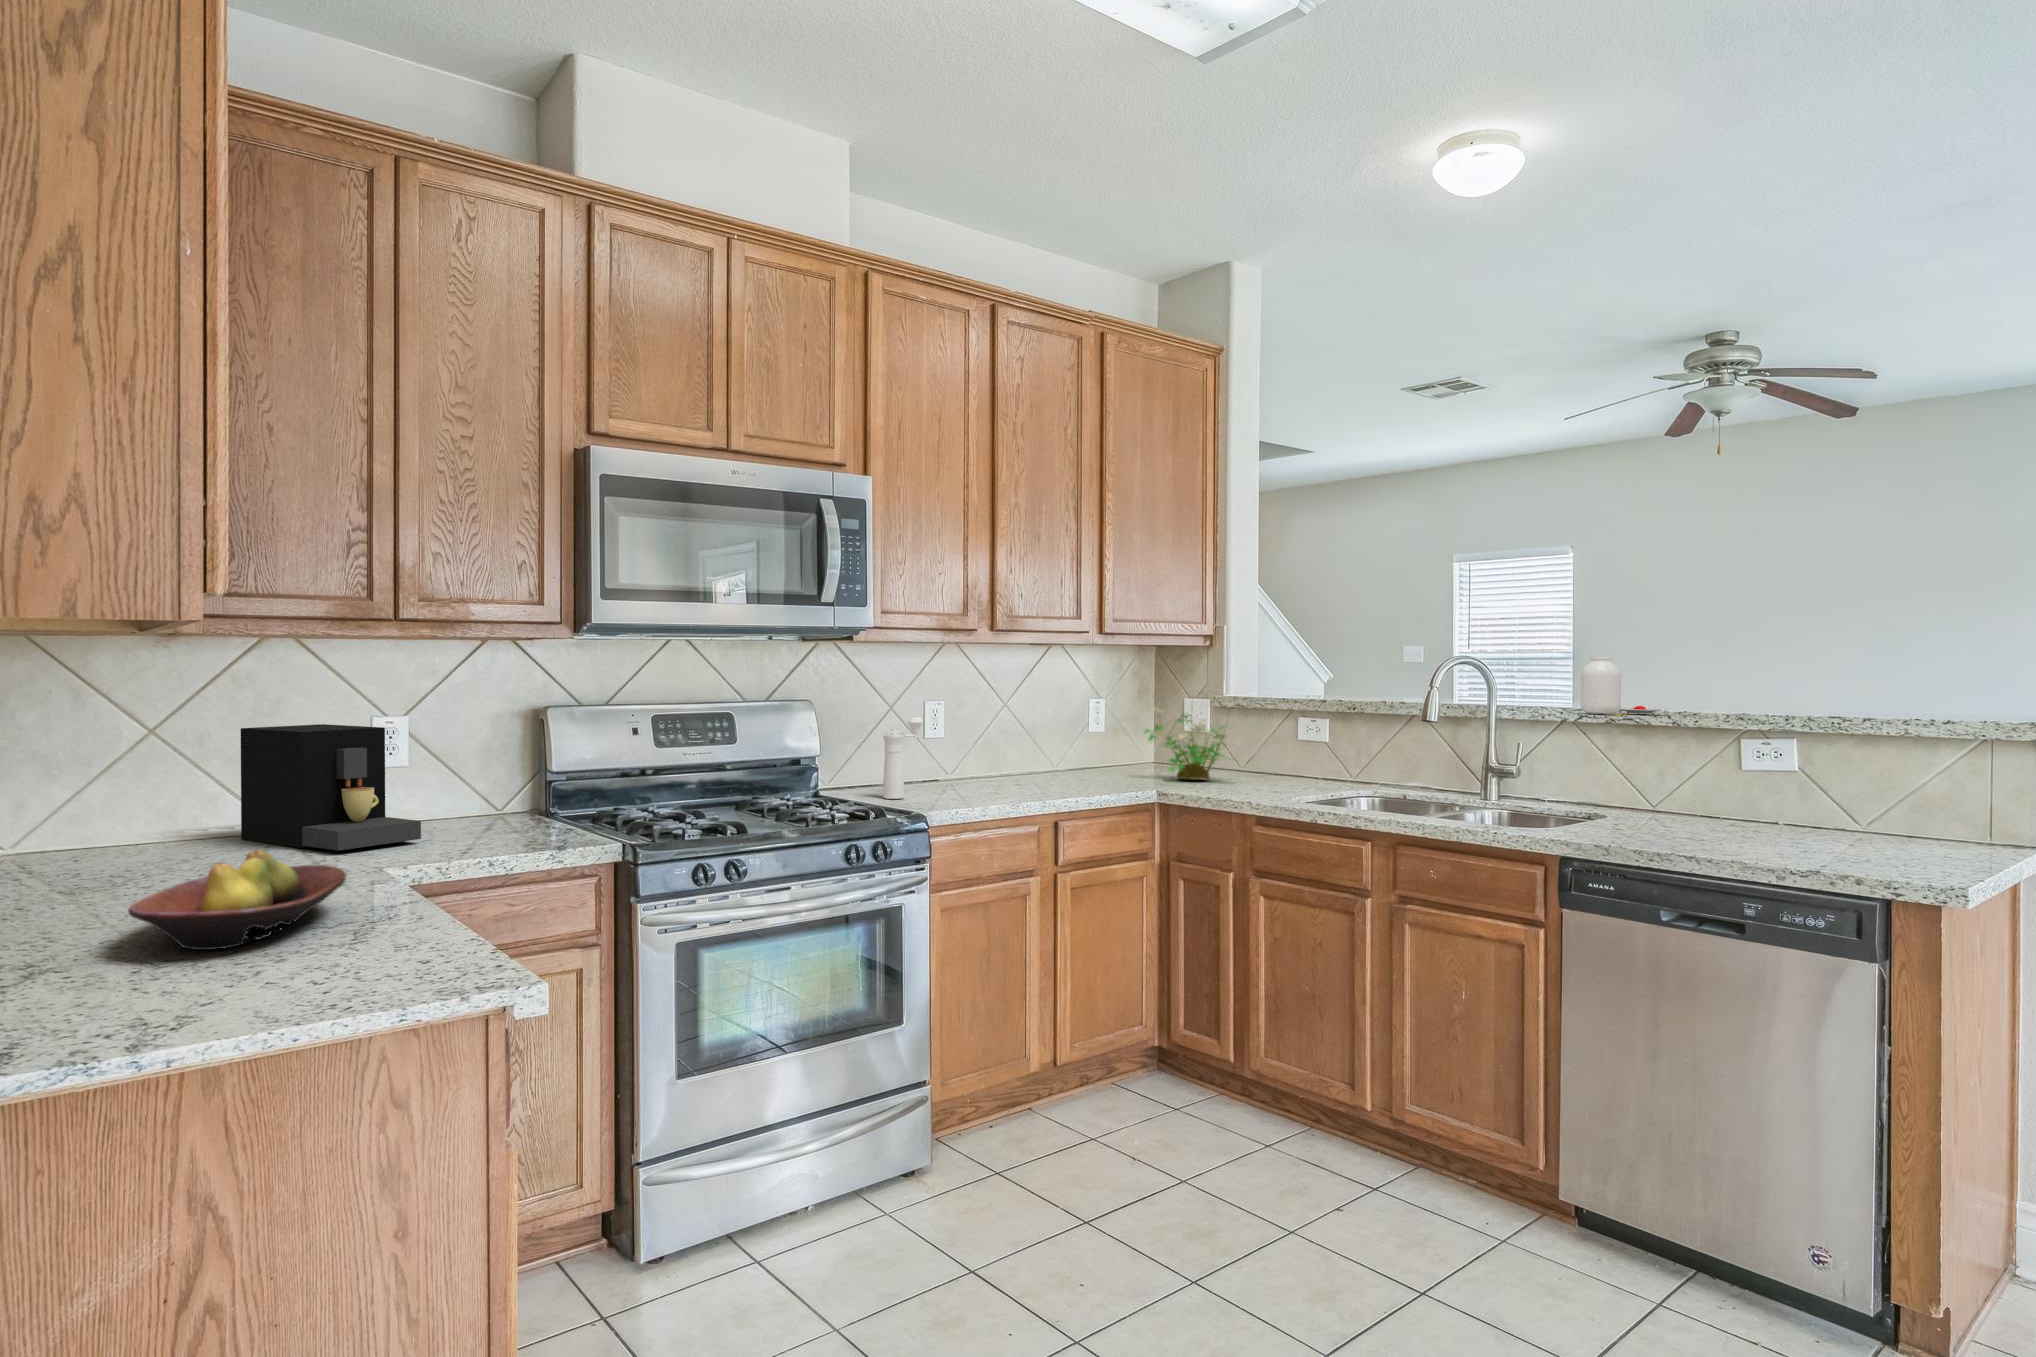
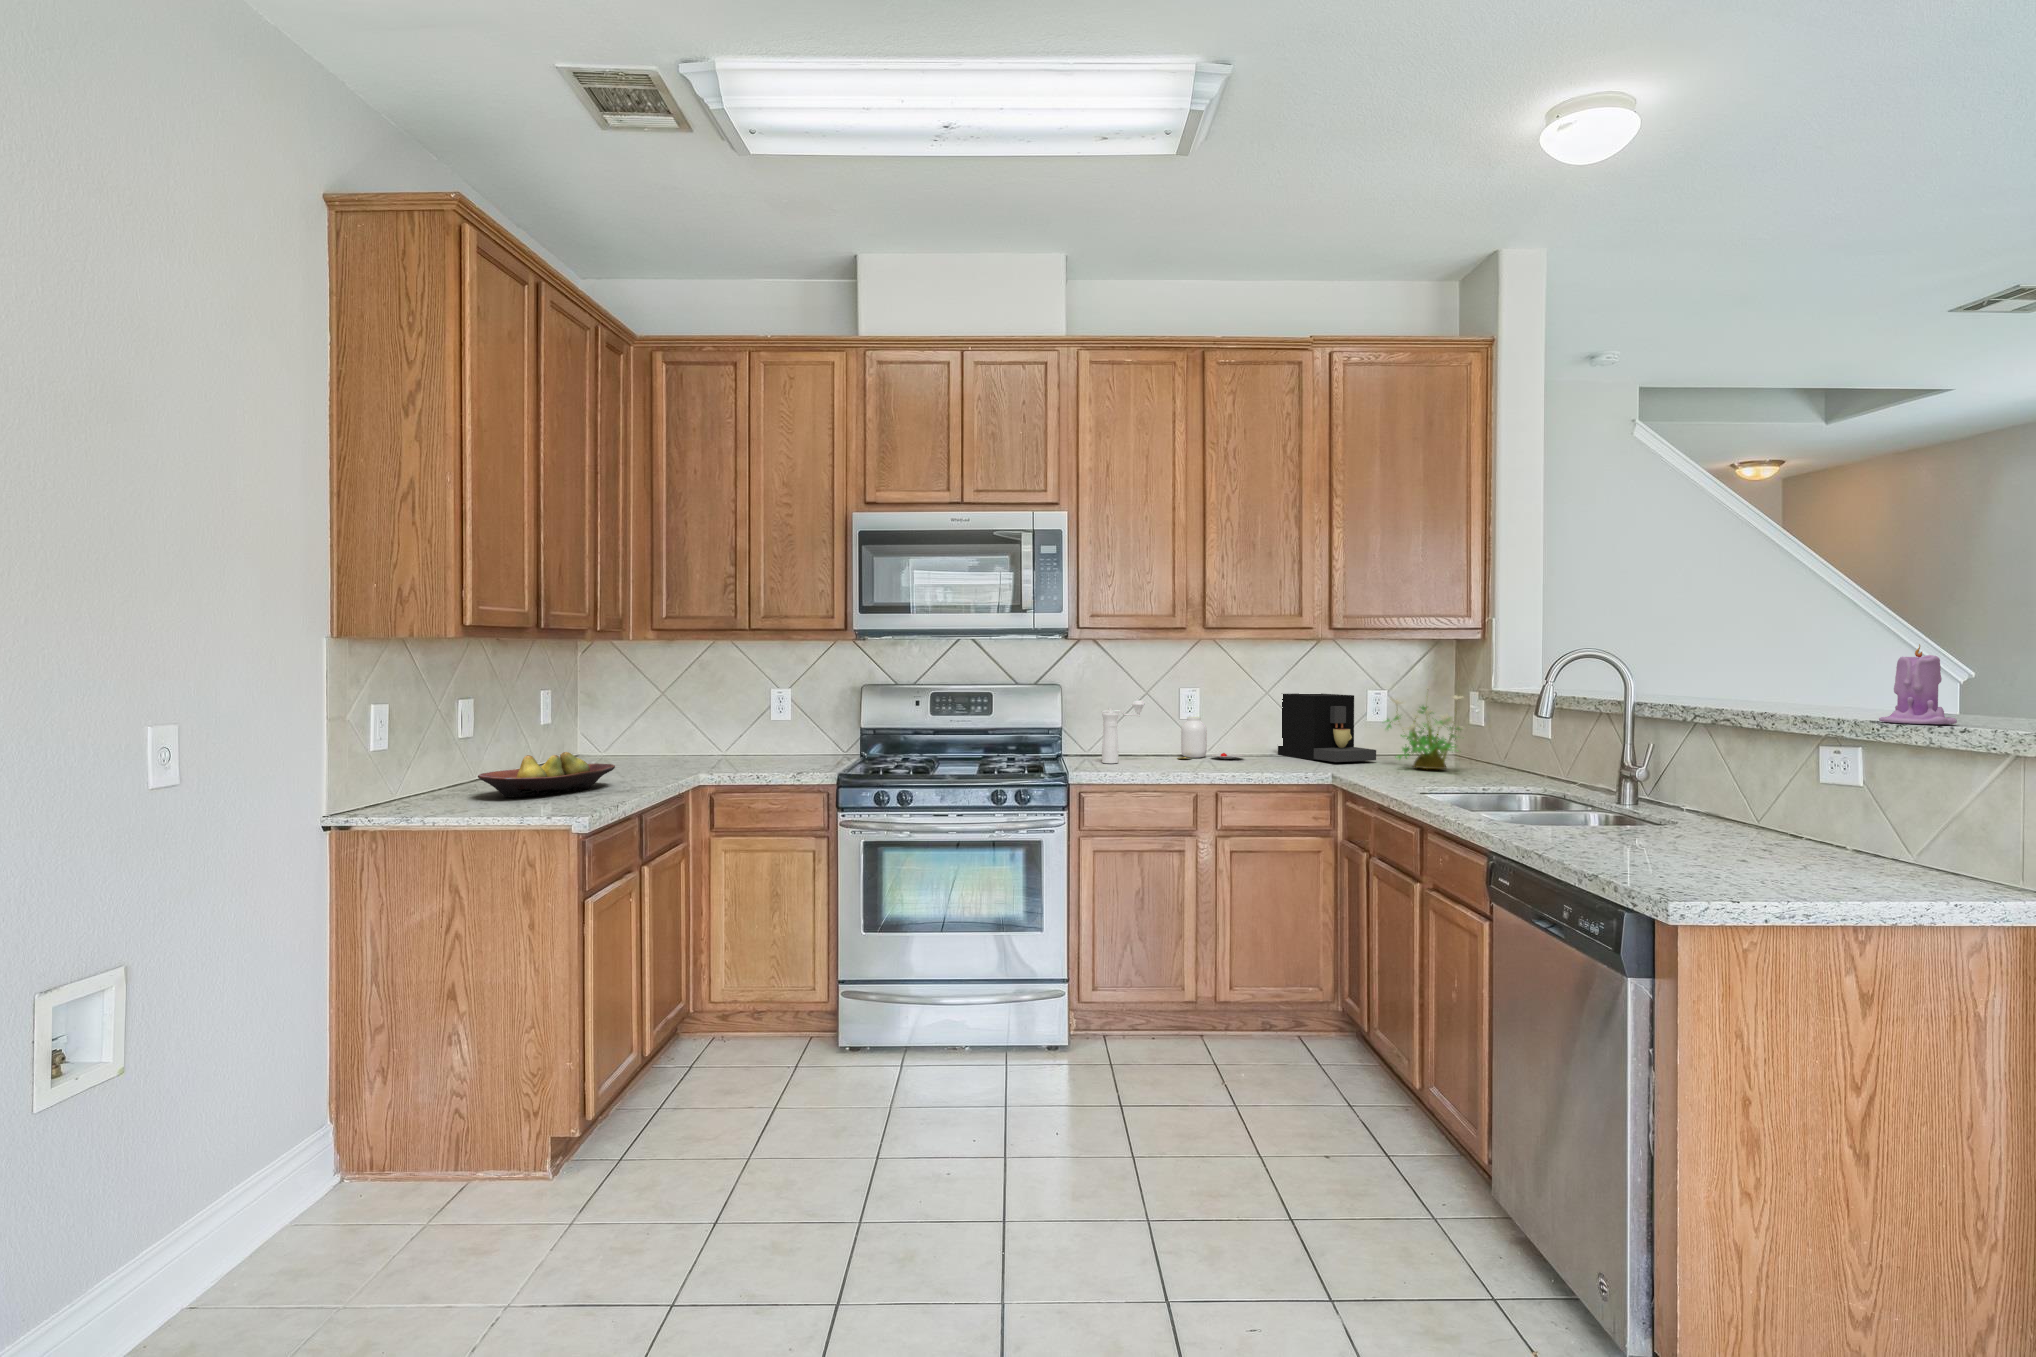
jar: present [1581,657,1665,716] -> present [1177,717,1244,759]
candle: none [1711,658,1762,719] -> present [1879,644,1957,724]
coffee maker: present [241,724,421,850] -> present [1278,693,1376,762]

